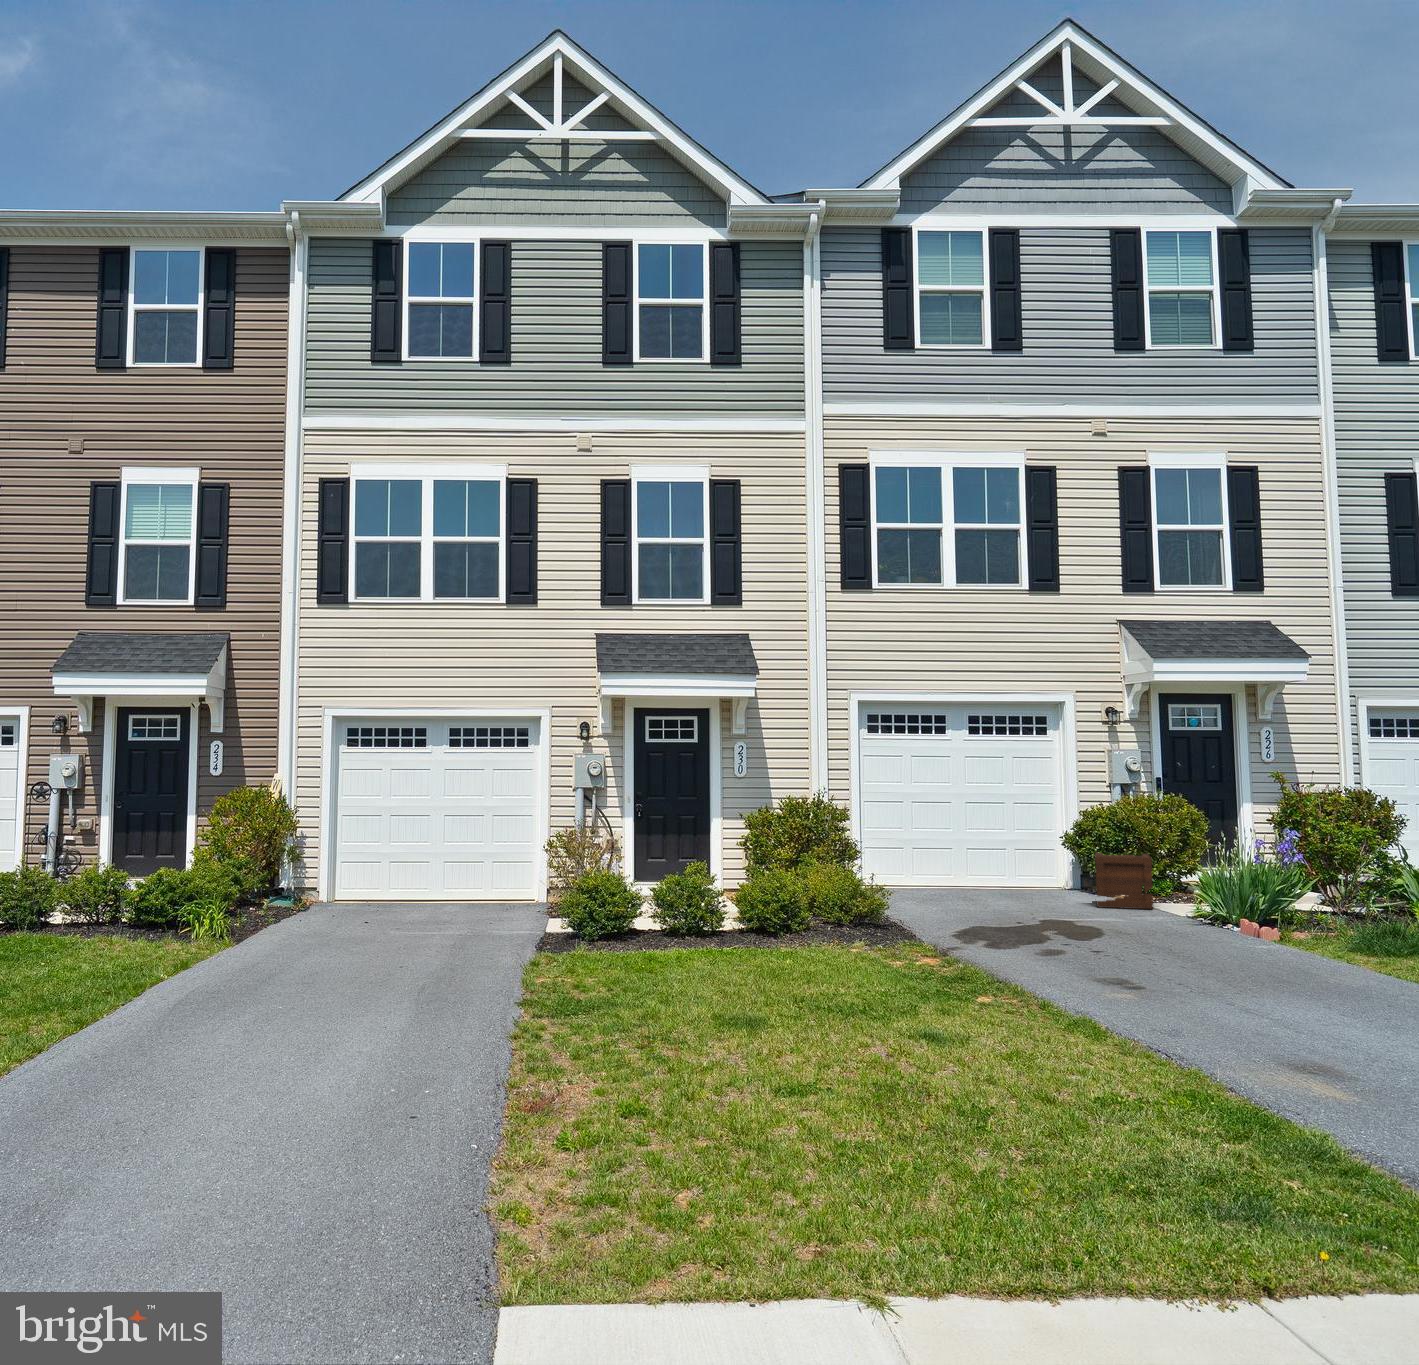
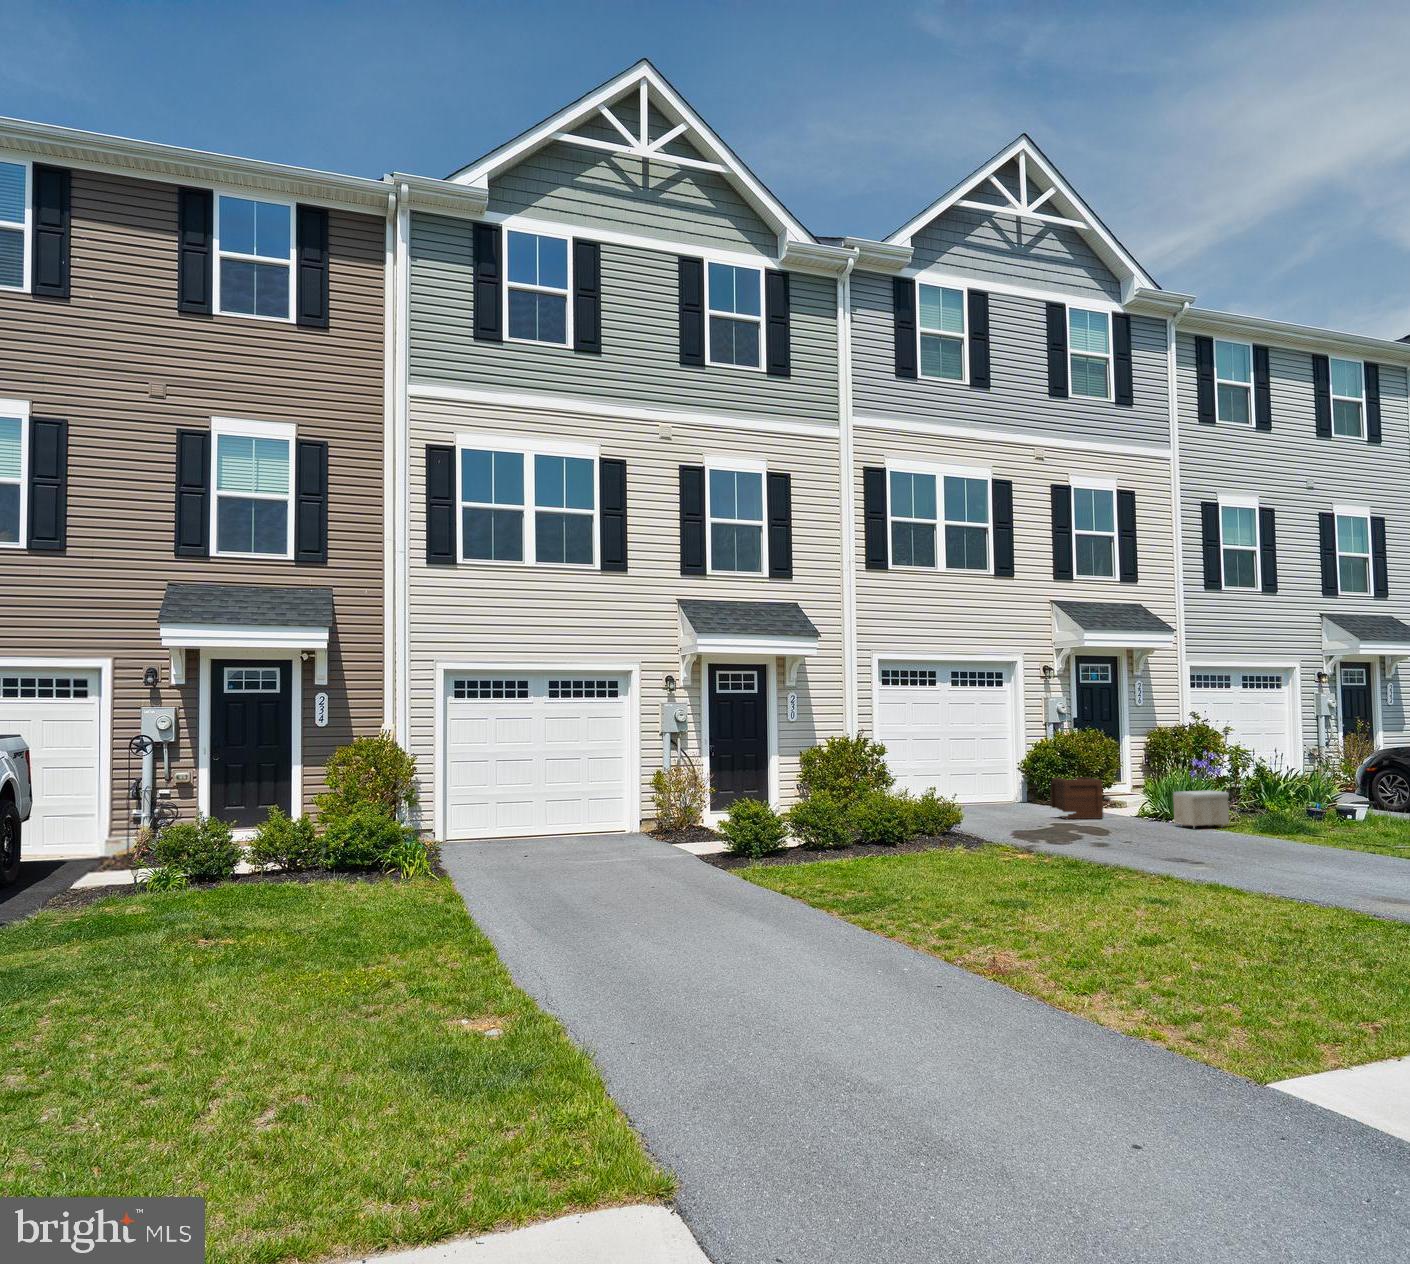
storage bench: none [1229,877,1313,932] -> present [1173,790,1229,828]

